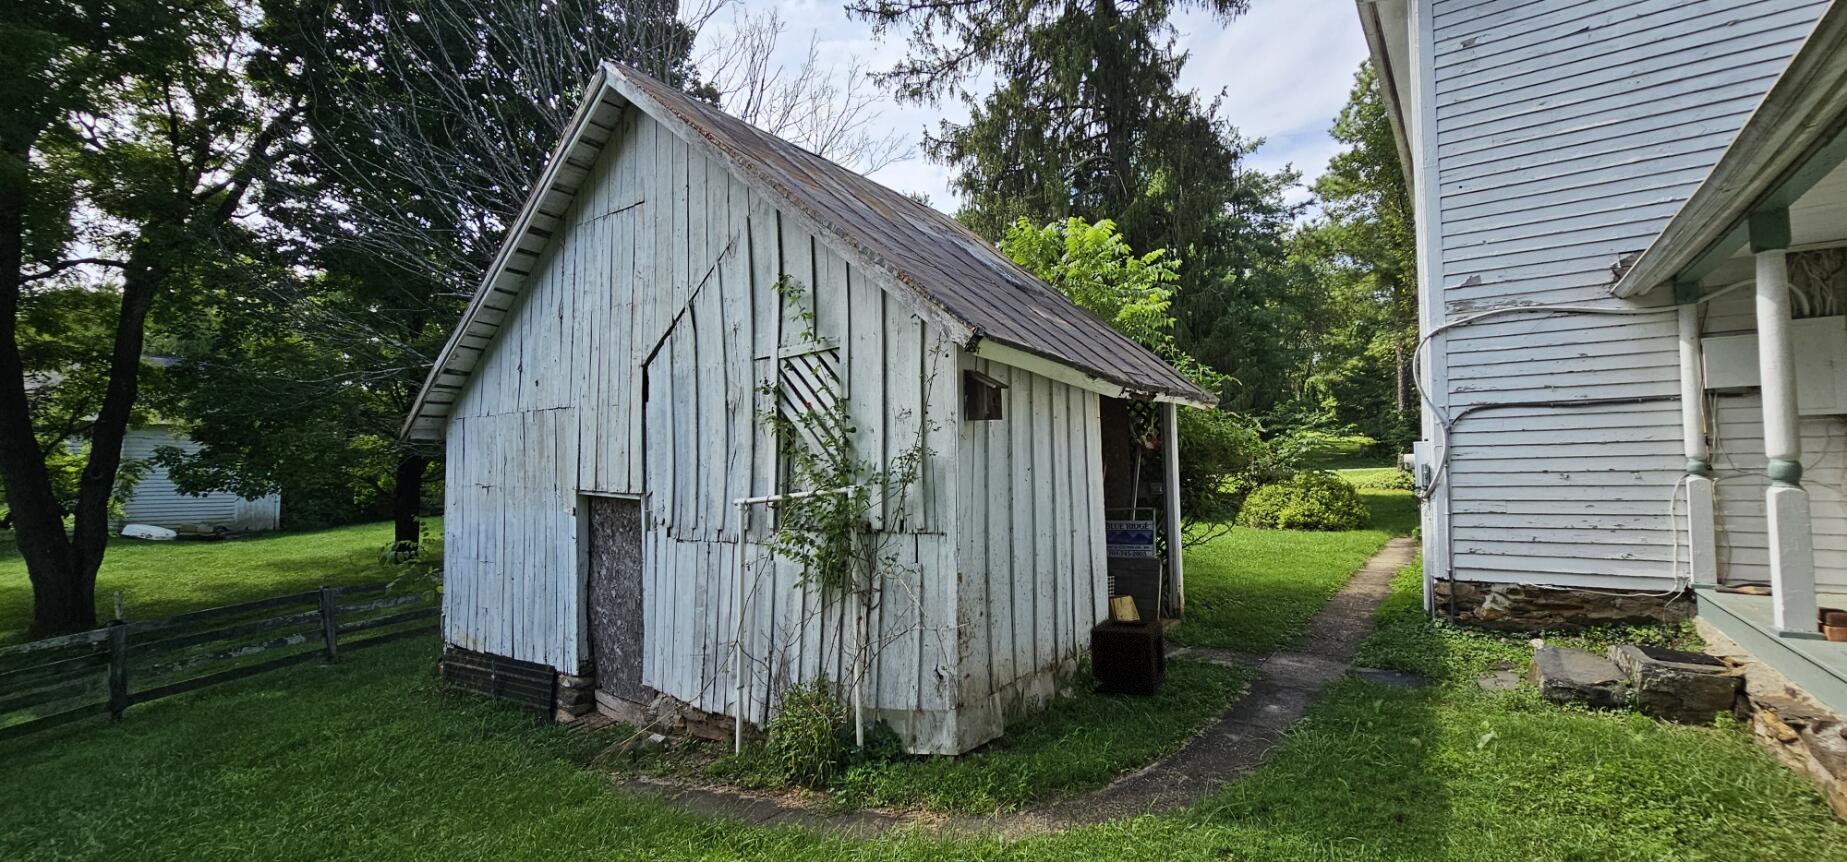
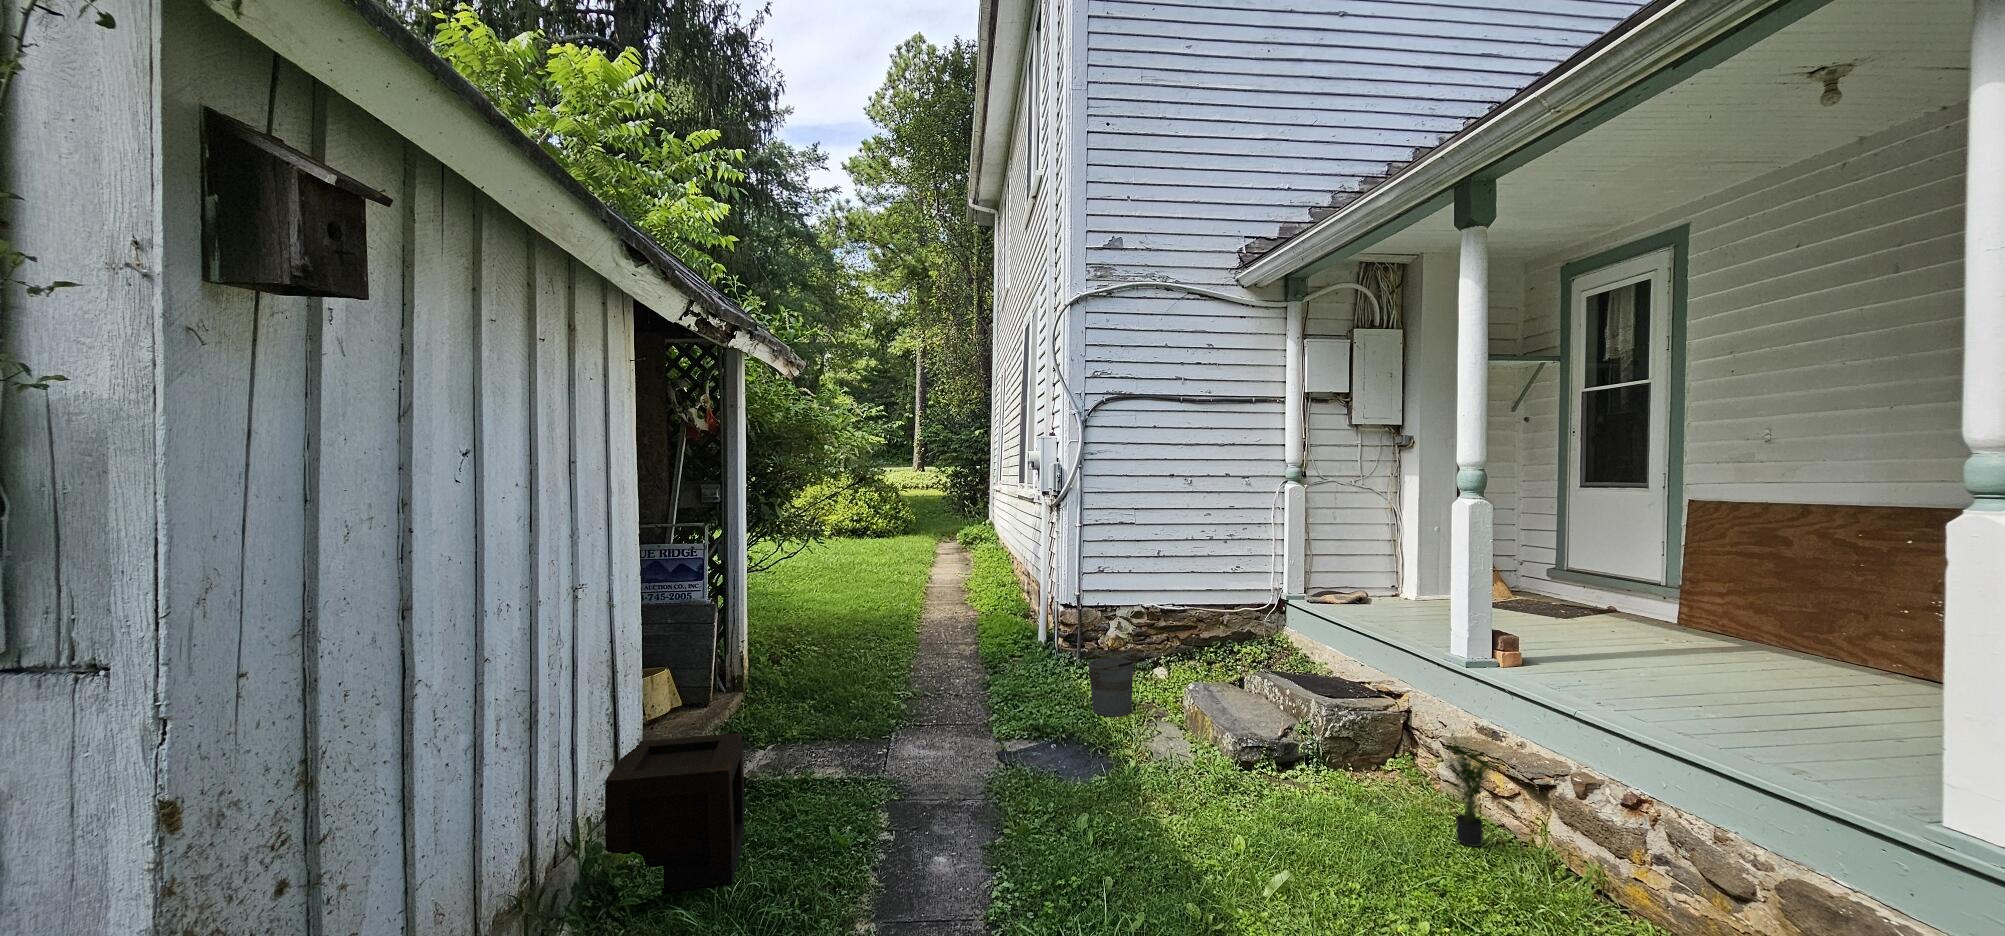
bucket: none [1440,618,1490,663] -> present [1088,658,1139,716]
potted plant: none [1665,668,1758,766] -> present [1443,729,1501,847]

